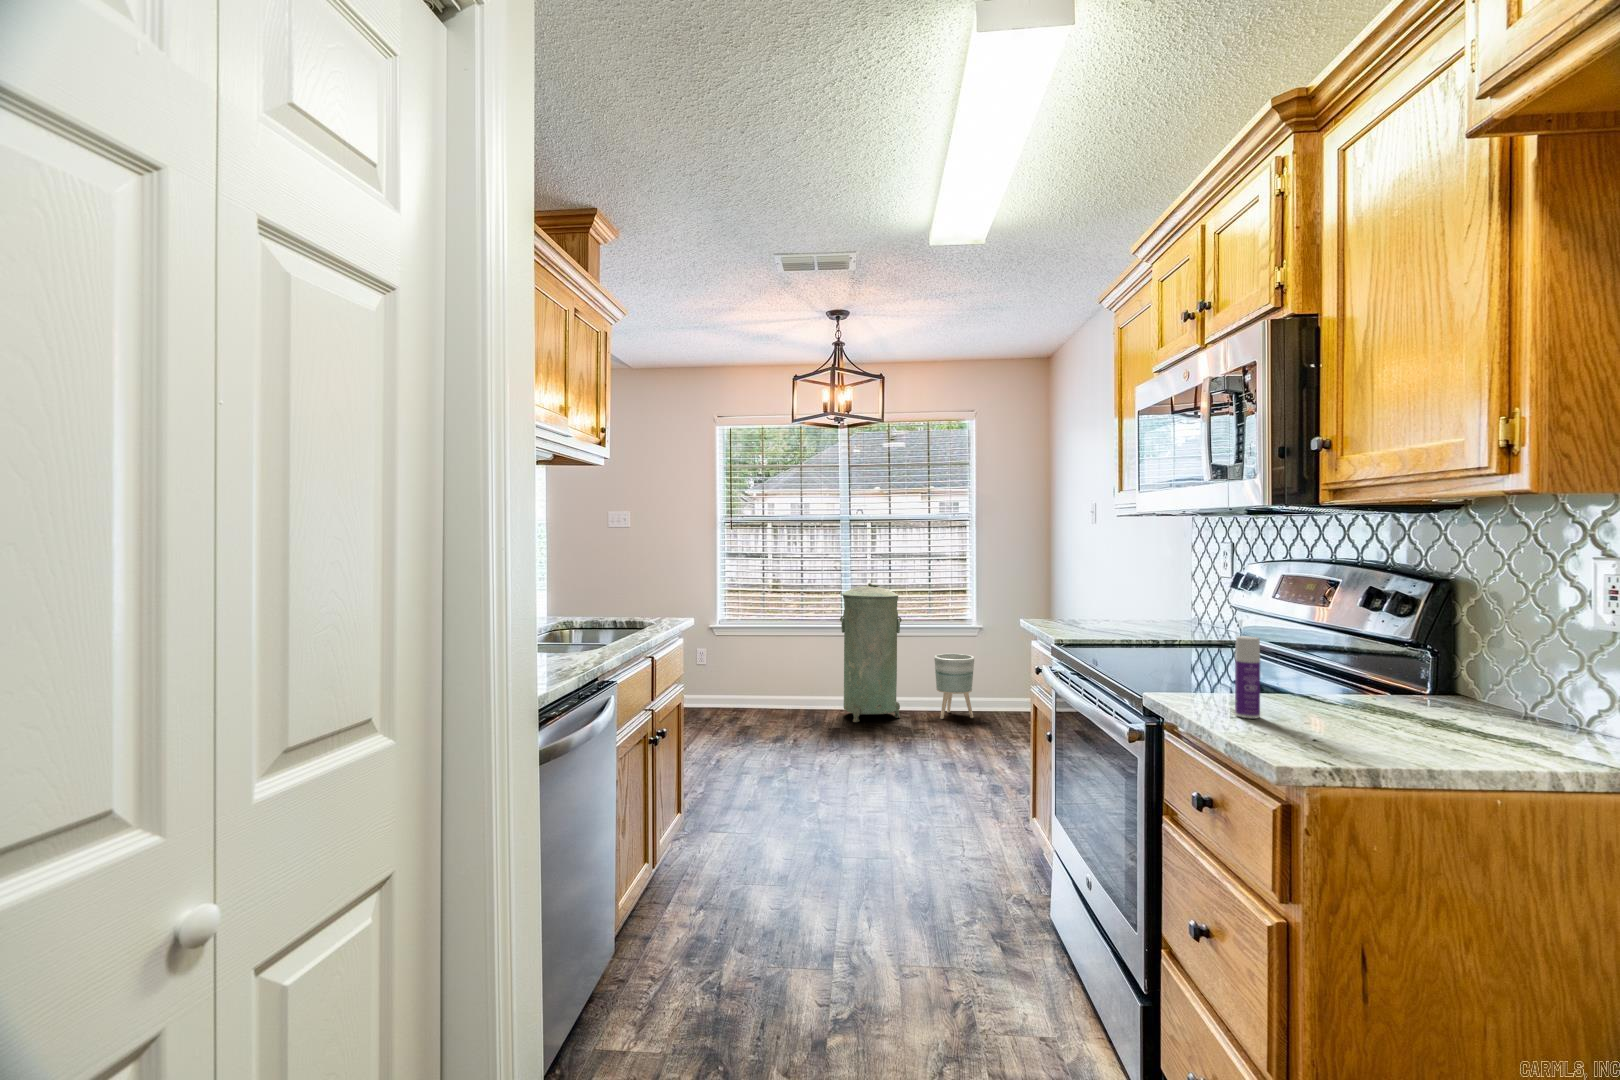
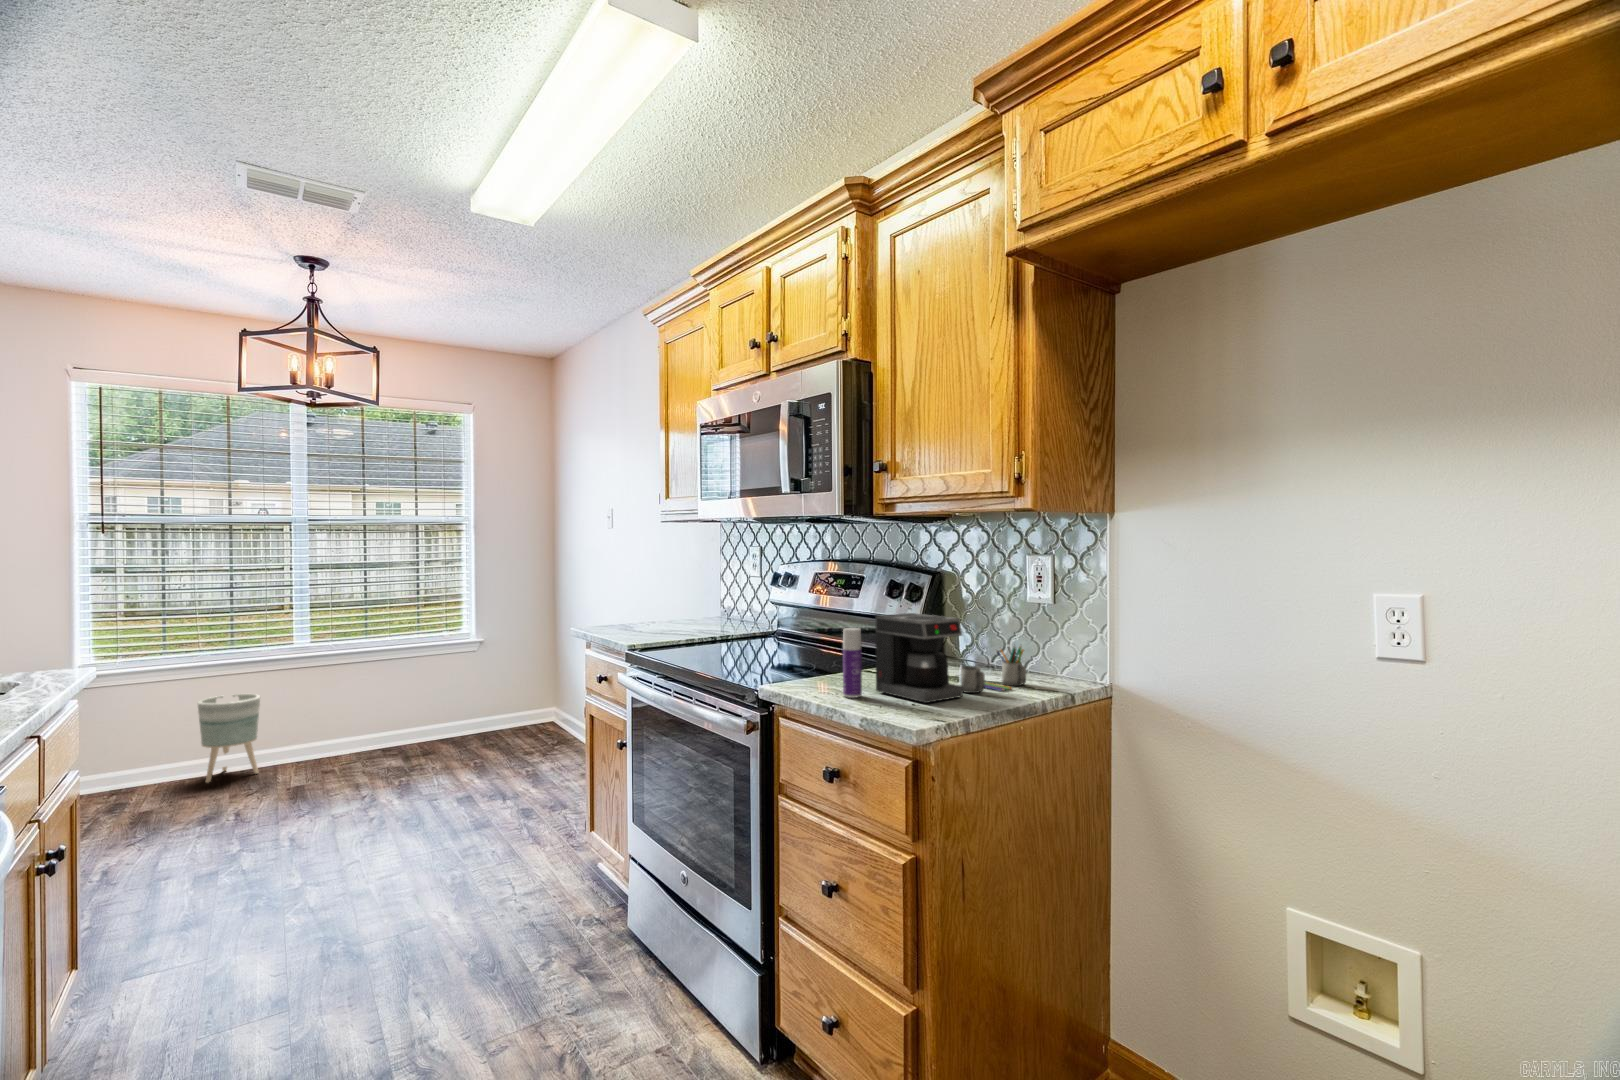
trash can: present [840,583,902,722] -> none [297,600,383,772]
coffee maker: none [1284,625,1543,742] -> present [875,613,1026,703]
planter: present [934,654,974,719] -> present [198,694,260,783]

